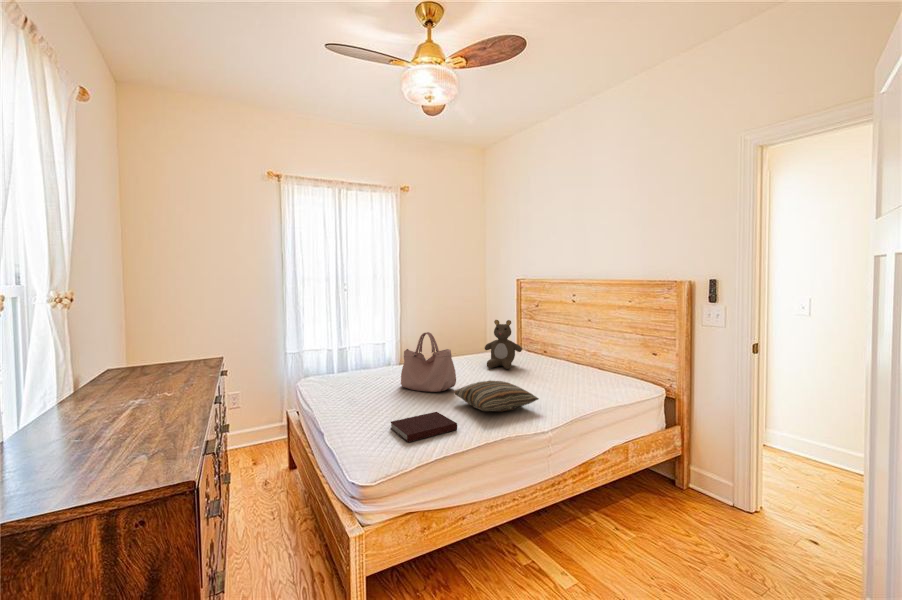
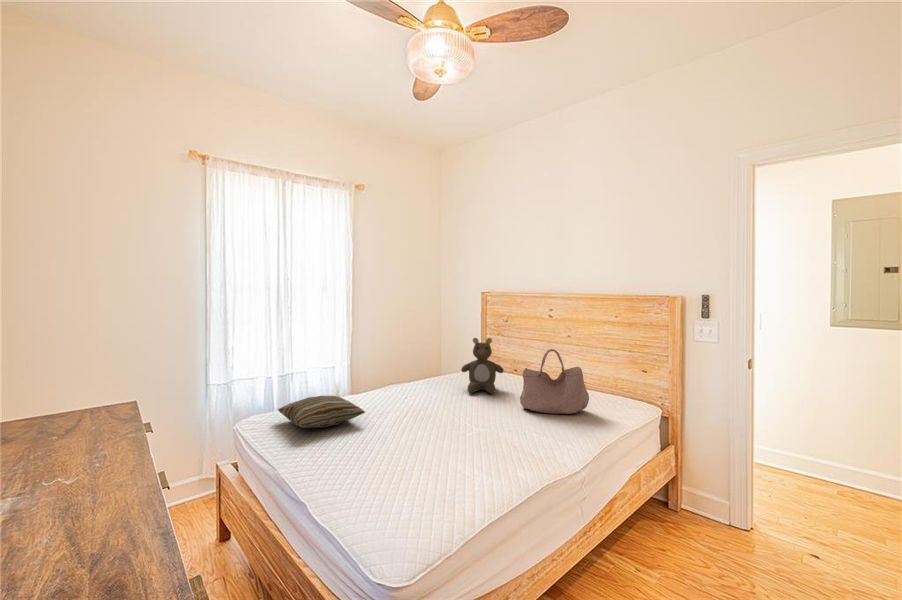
handbag: present [401,332,456,392] -> present [520,349,589,414]
pillow: present [453,381,539,411] -> present [278,396,365,428]
notebook: present [391,412,457,442] -> none [401,458,487,508]

